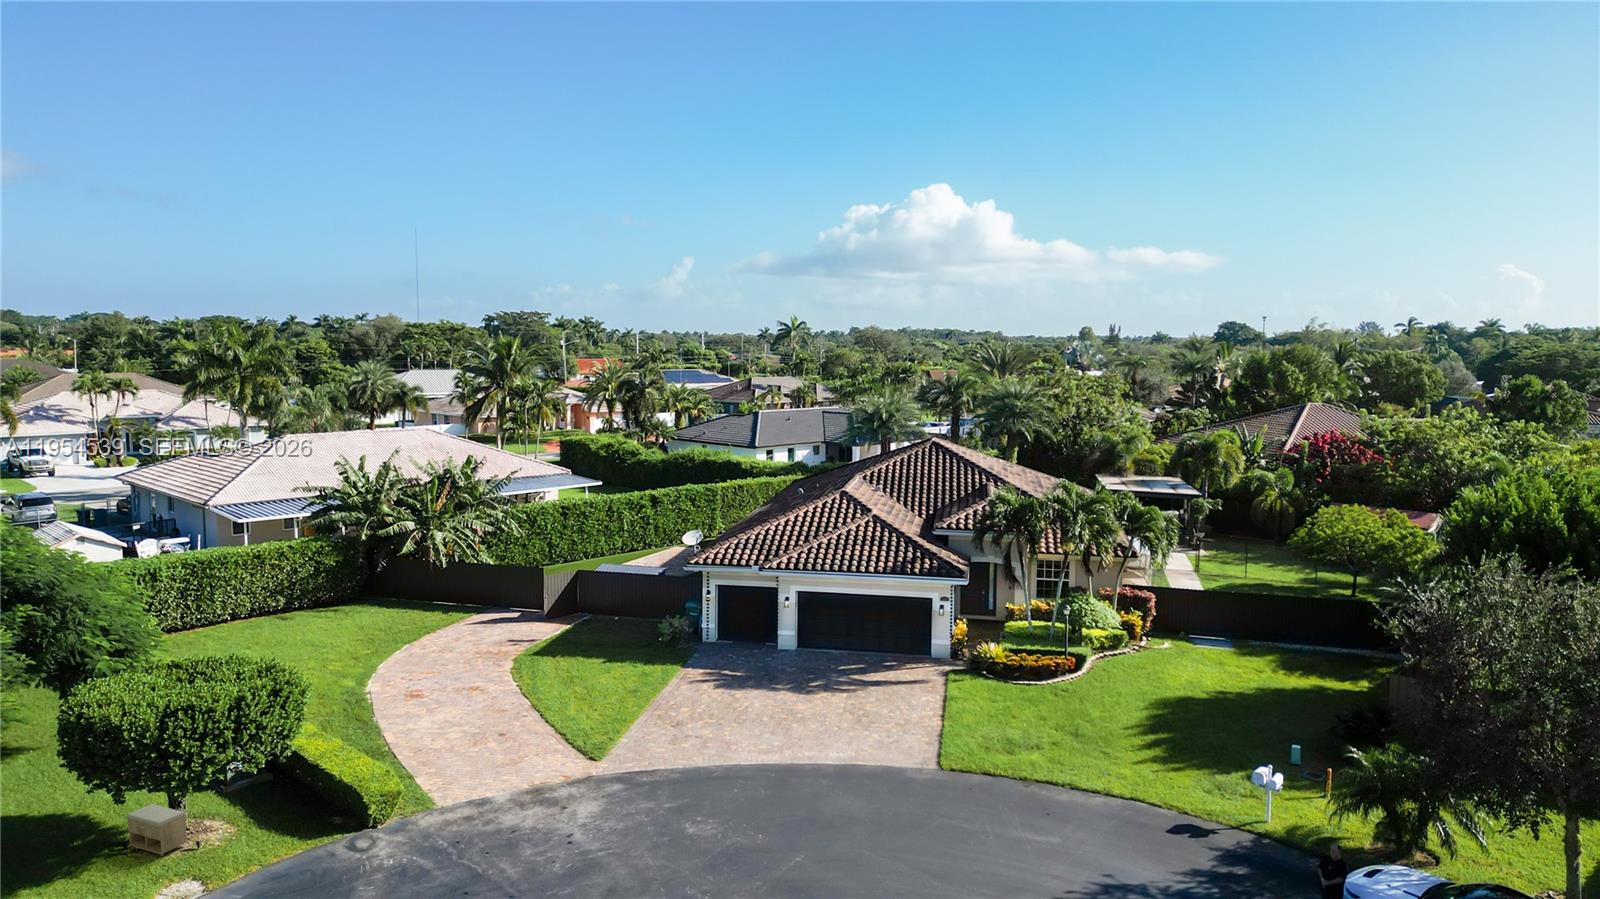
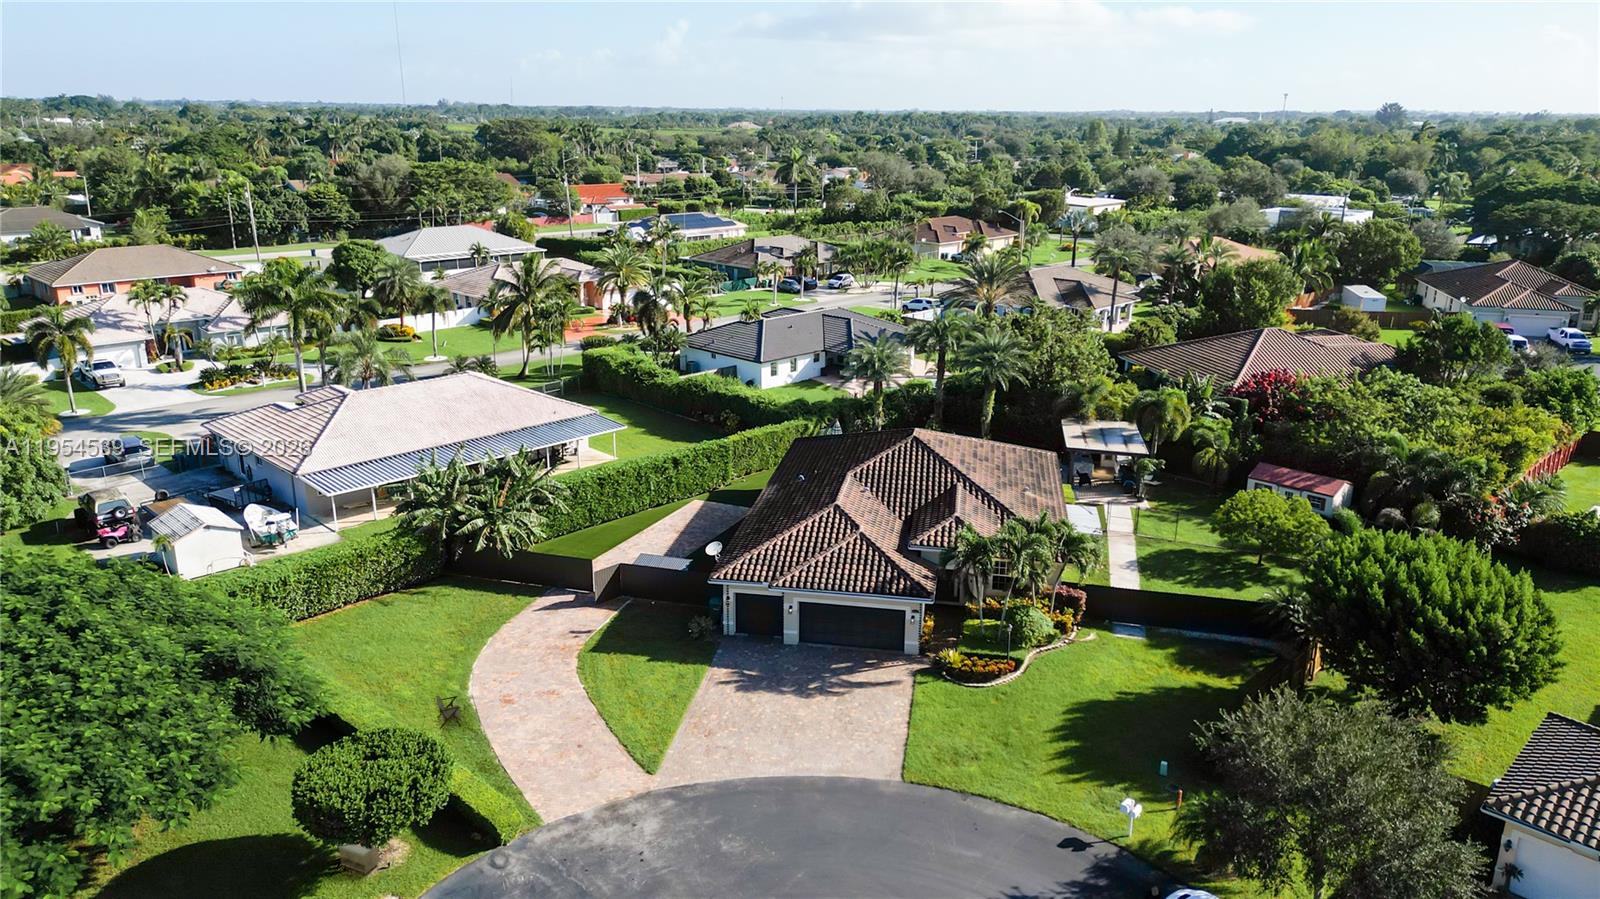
lounge chair: none [315,677,347,722] -> present [436,695,461,729]

